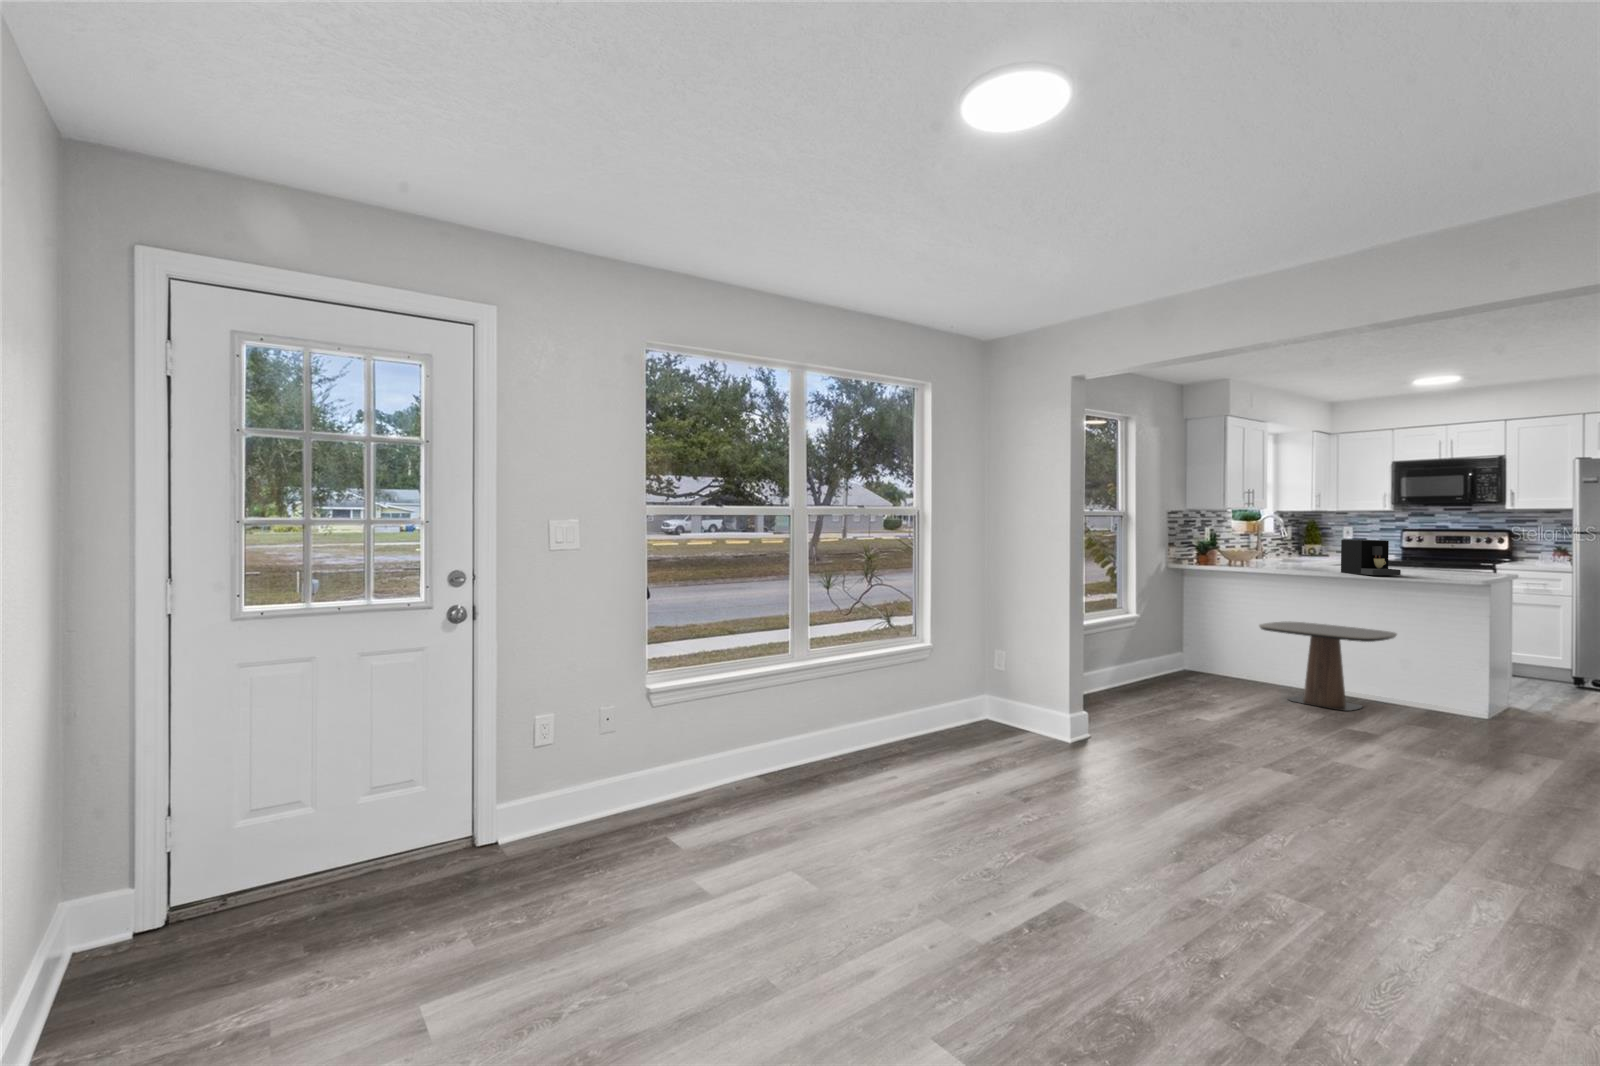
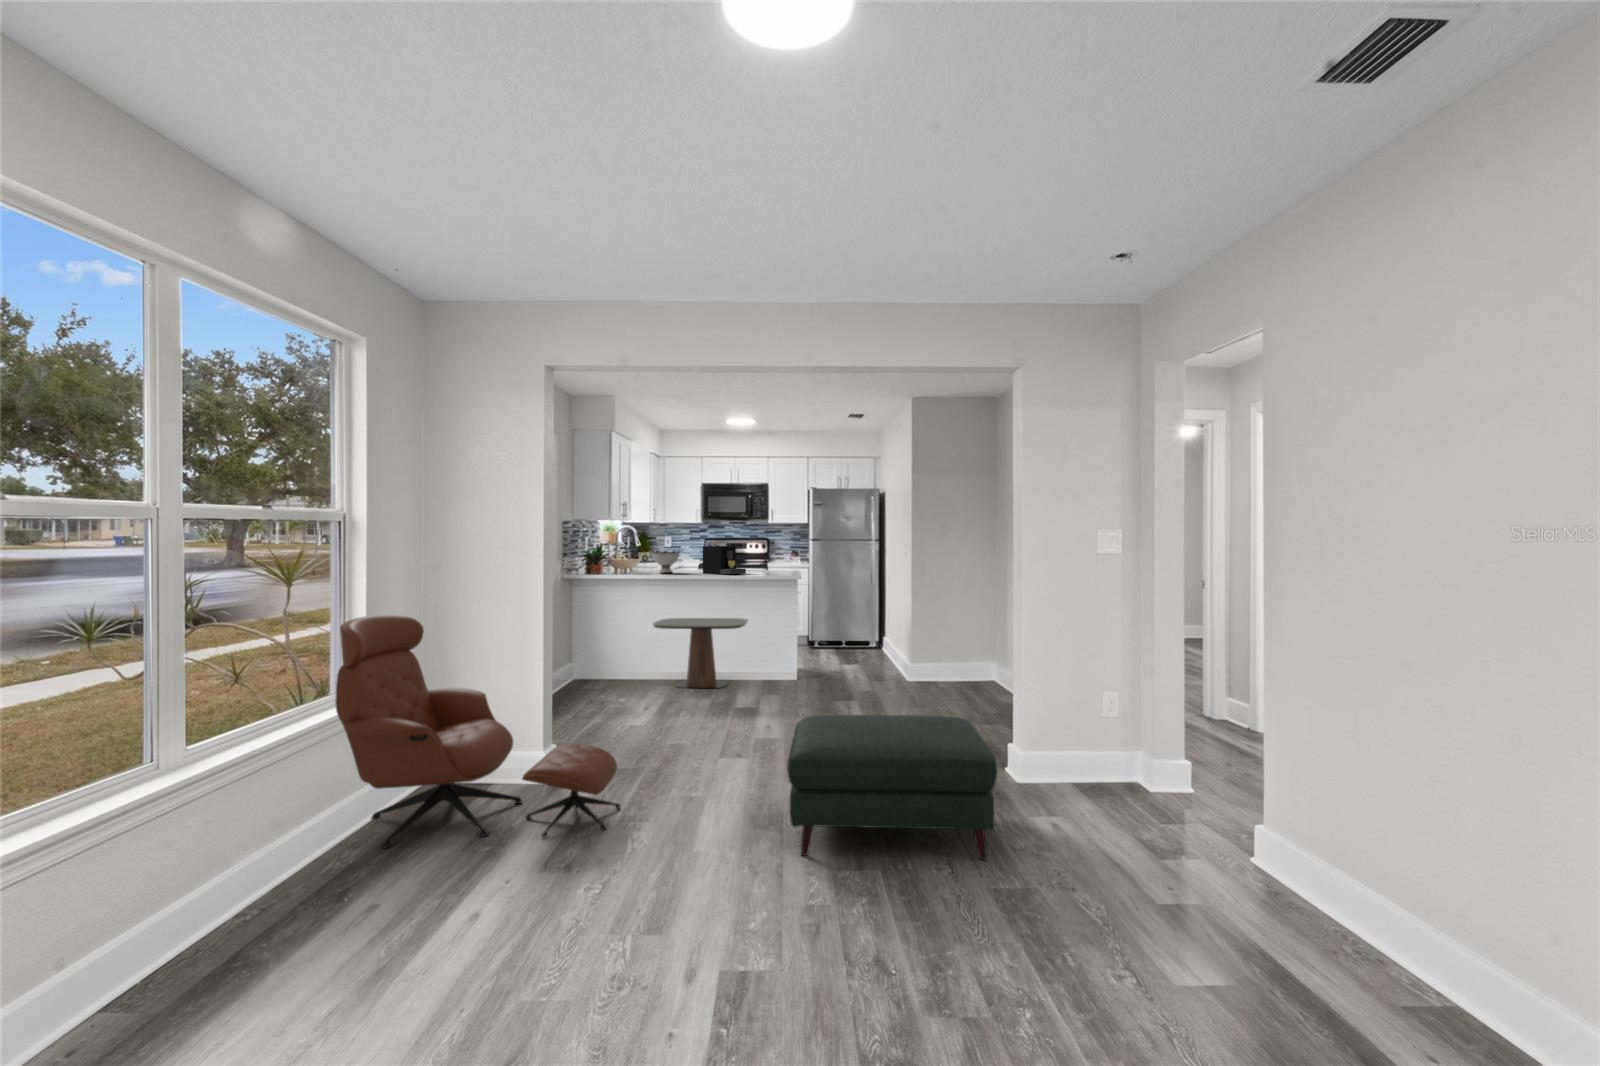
bowl: none [1272,543,1309,570] -> present [652,551,679,573]
lounge chair: none [904,586,1111,791] -> present [335,615,621,848]
ottoman: none [1227,738,1564,963] -> present [787,715,997,860]

